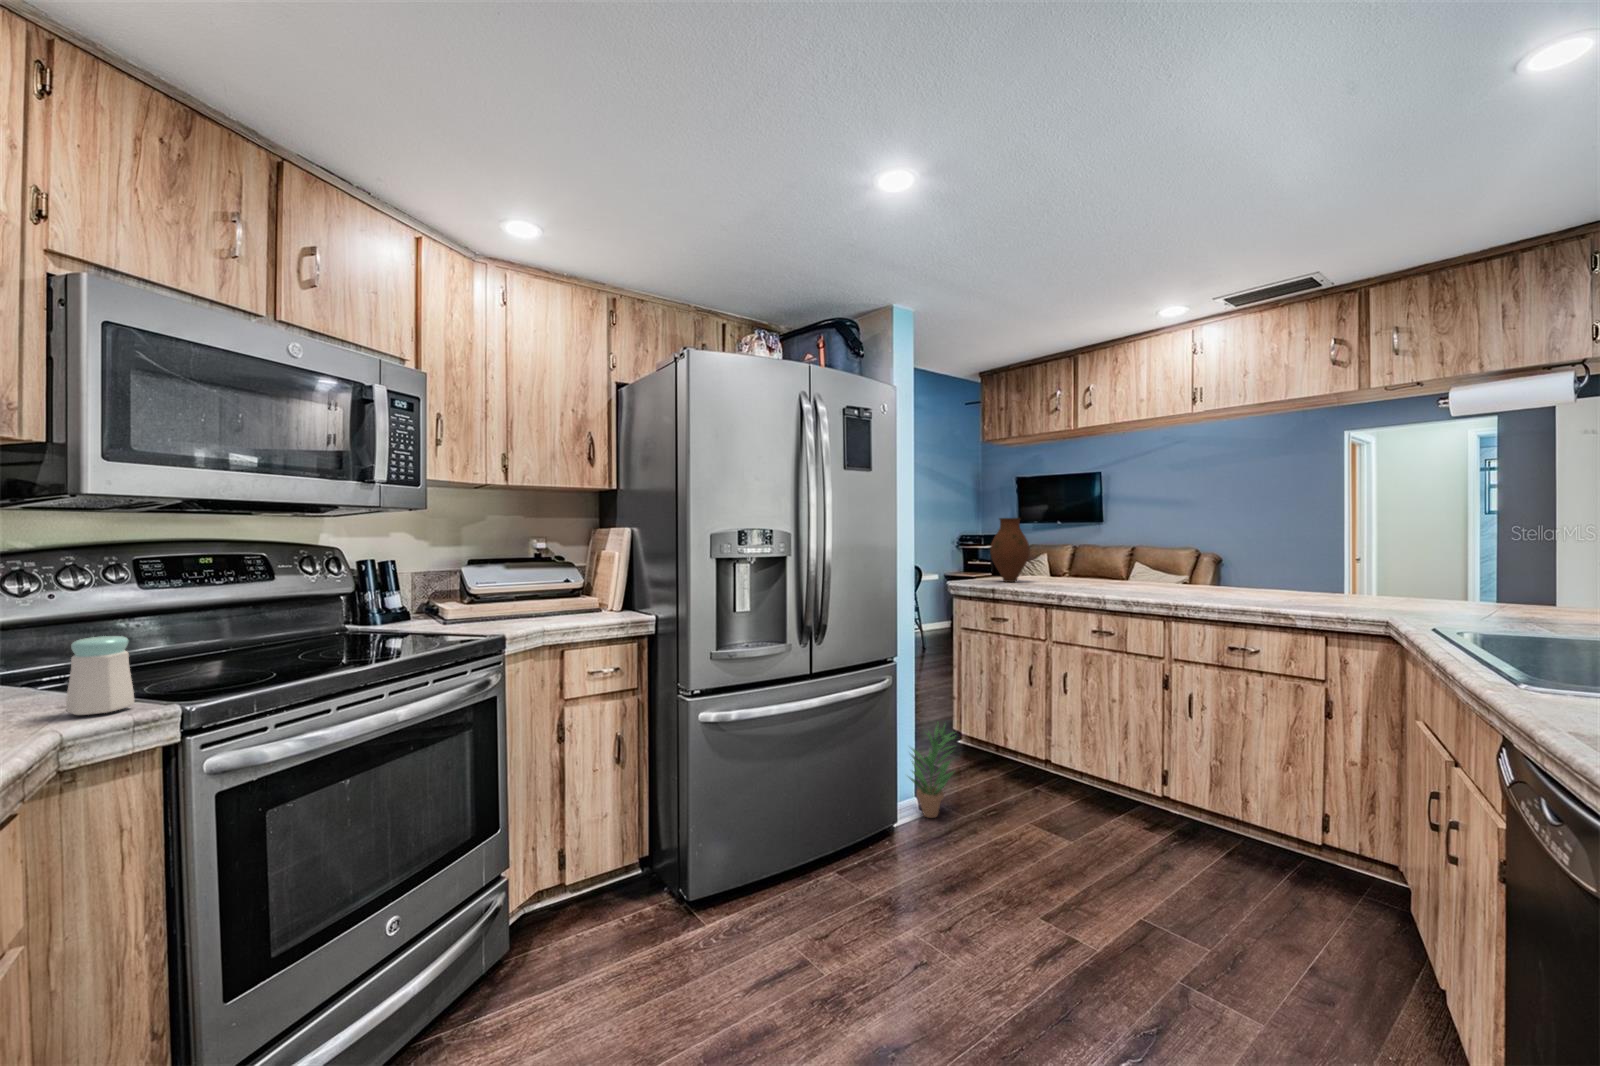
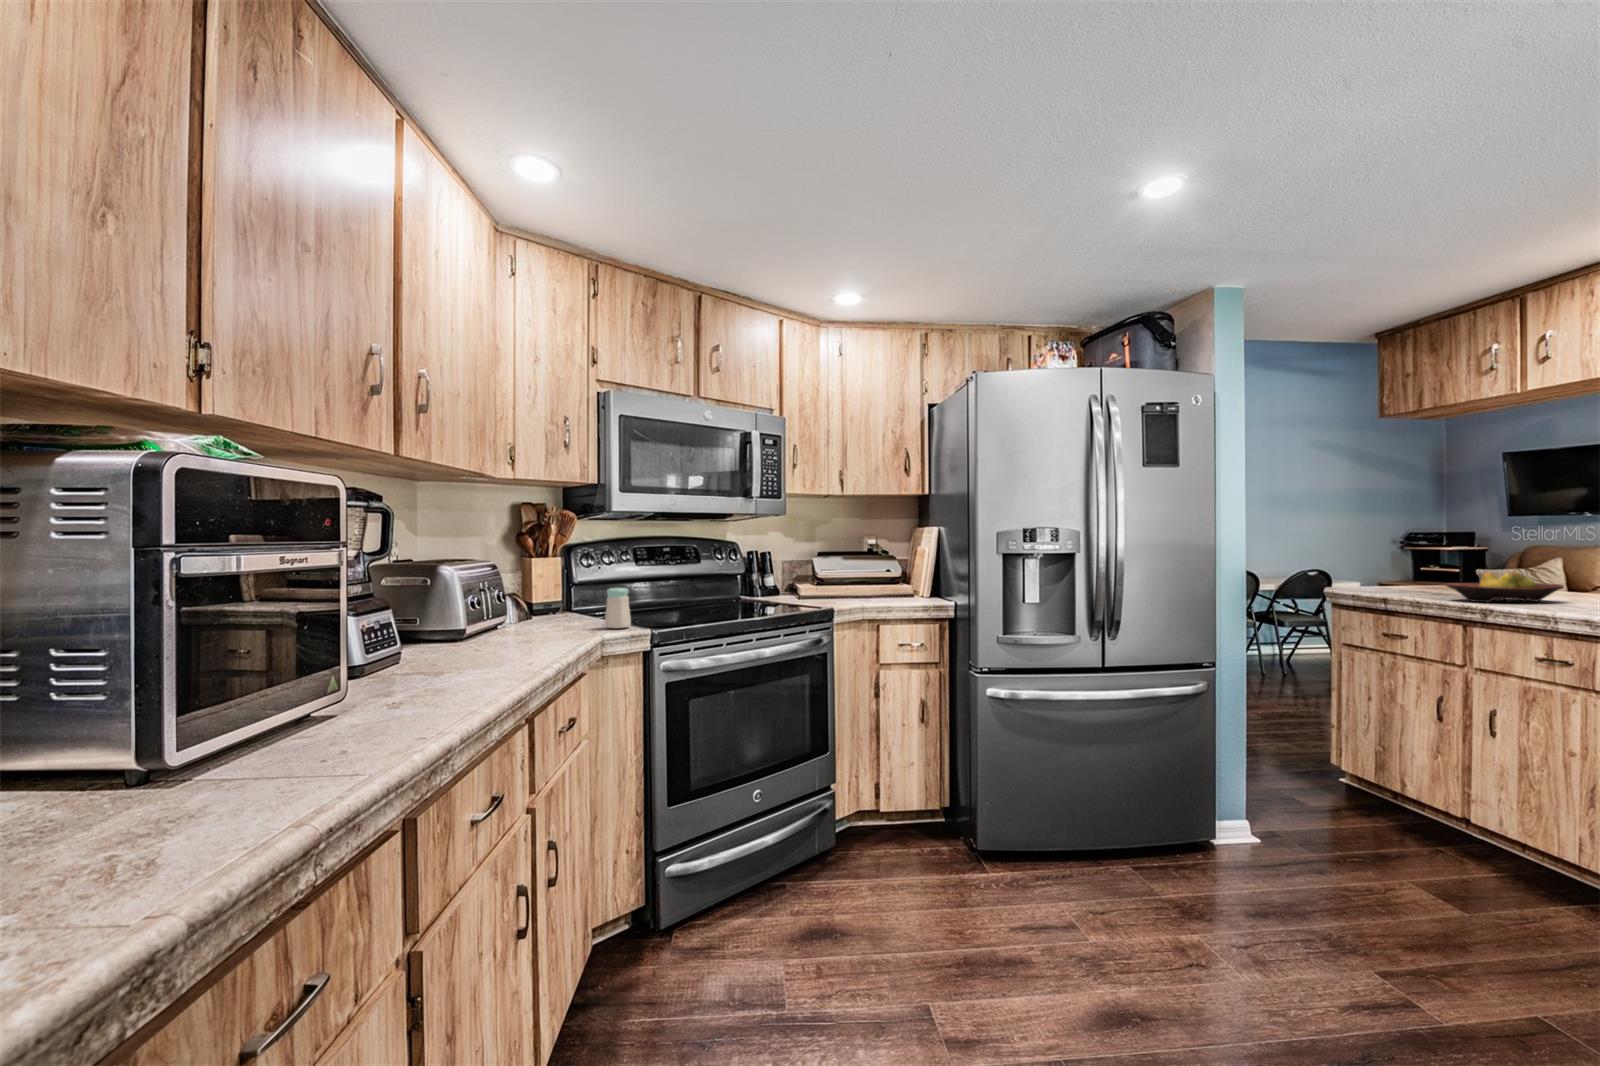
vase: present [990,518,1030,582] -> none [1392,512,1457,593]
fruit bowl: none [1037,565,1101,590] -> present [1446,572,1564,602]
potted plant: present [909,725,955,818] -> none [1233,740,1305,847]

